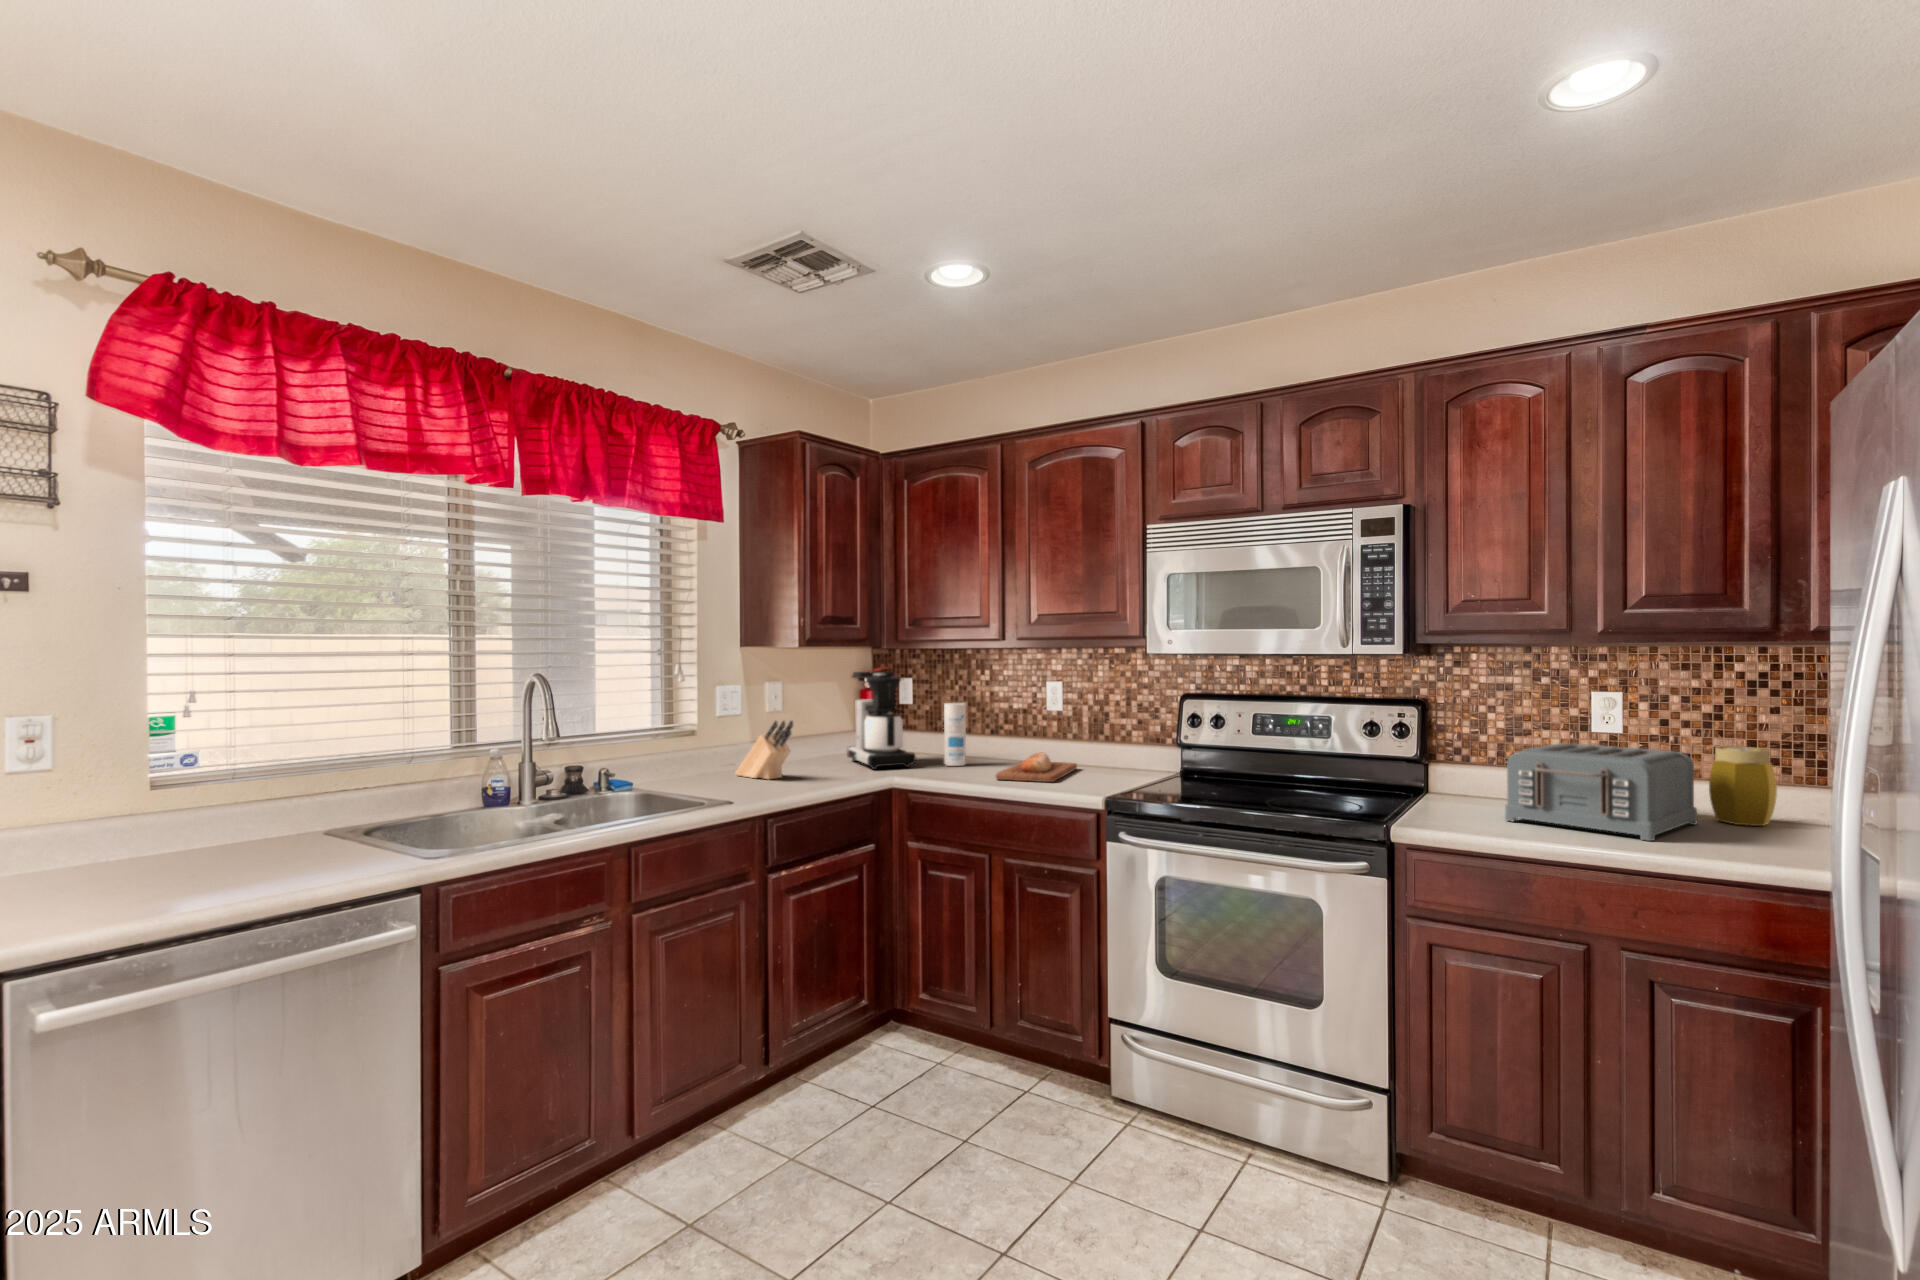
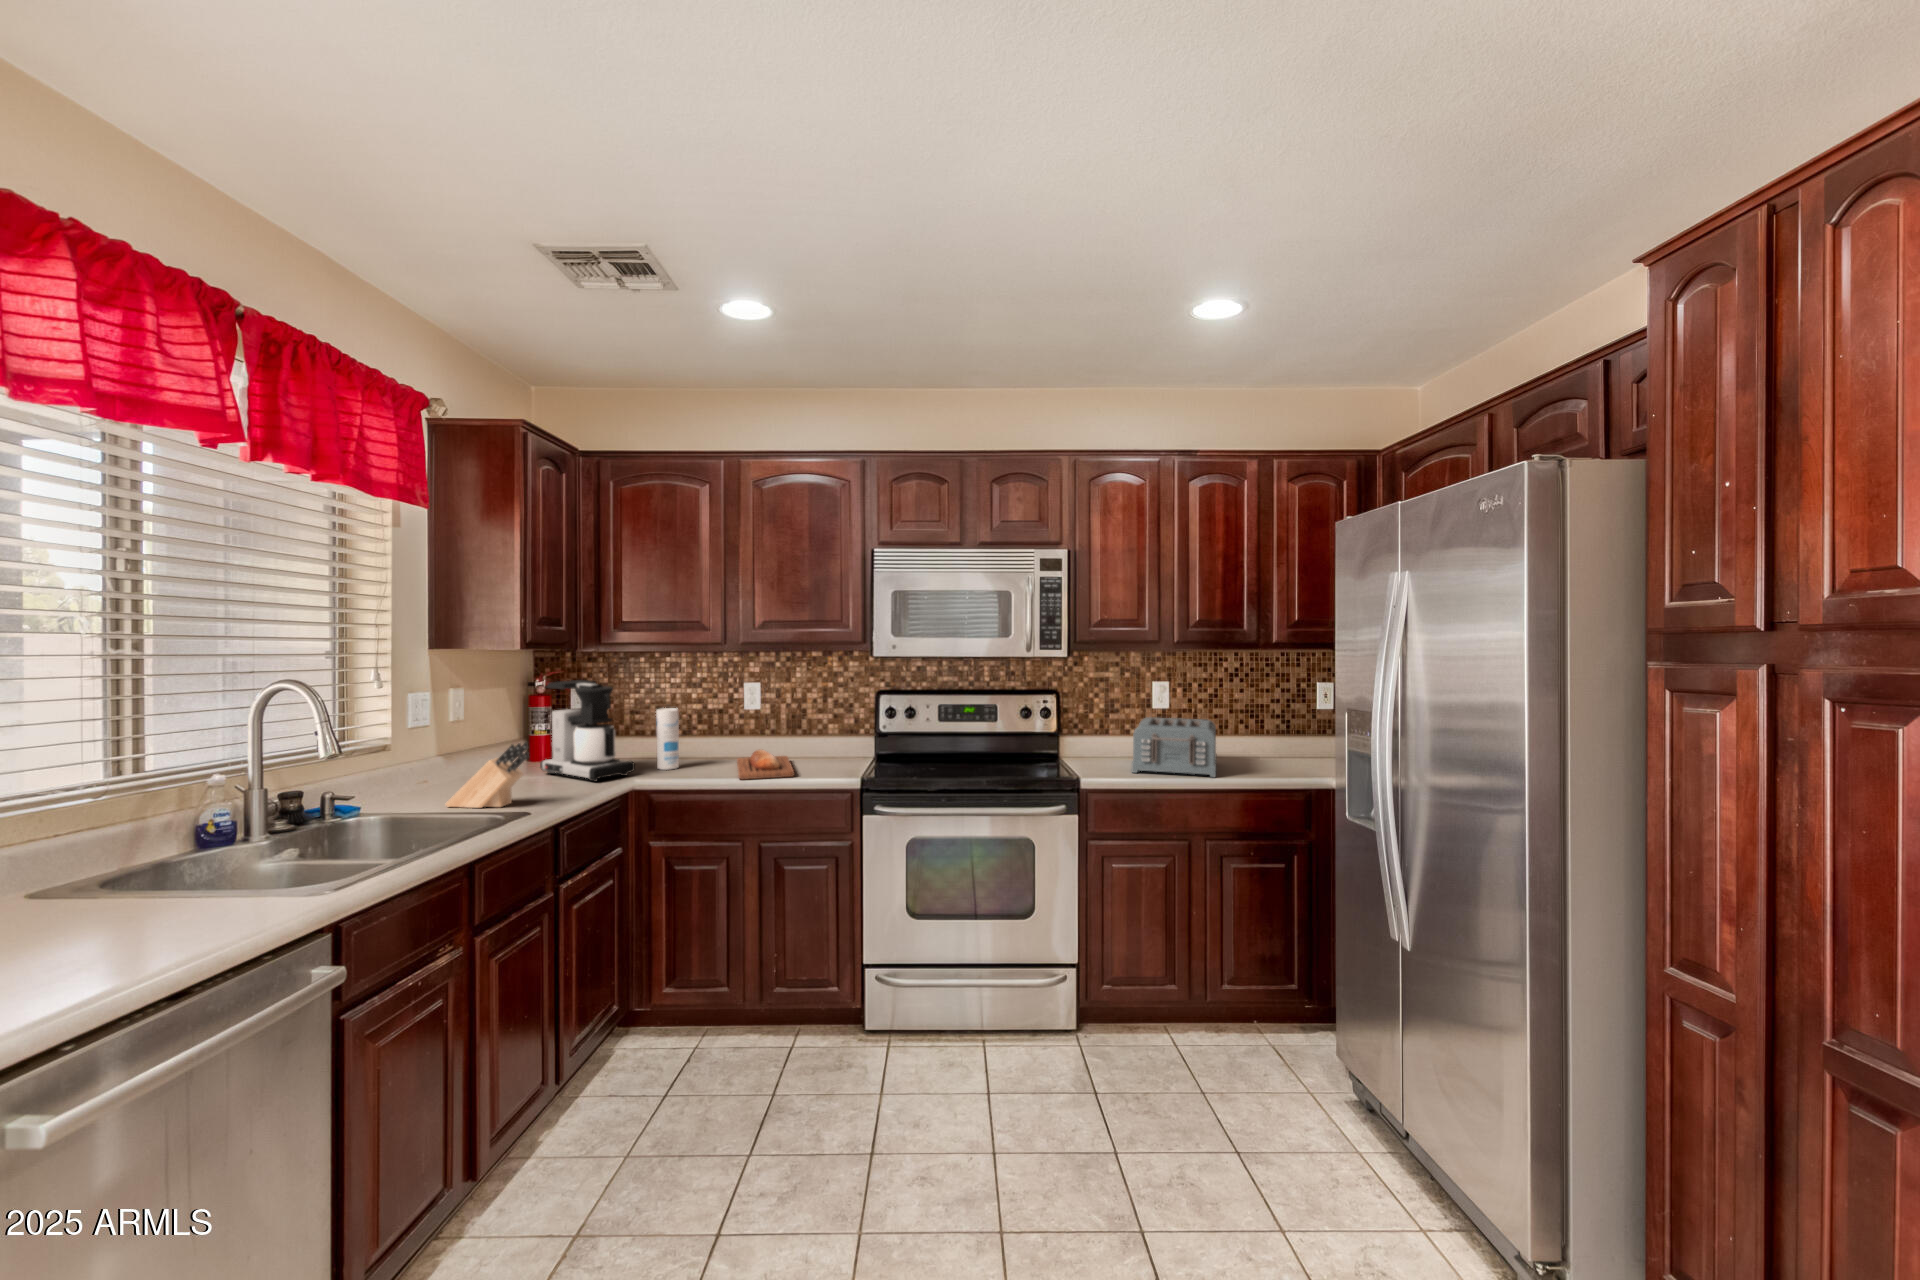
jar: present [1709,747,1777,826] -> none [1218,714,1247,761]

